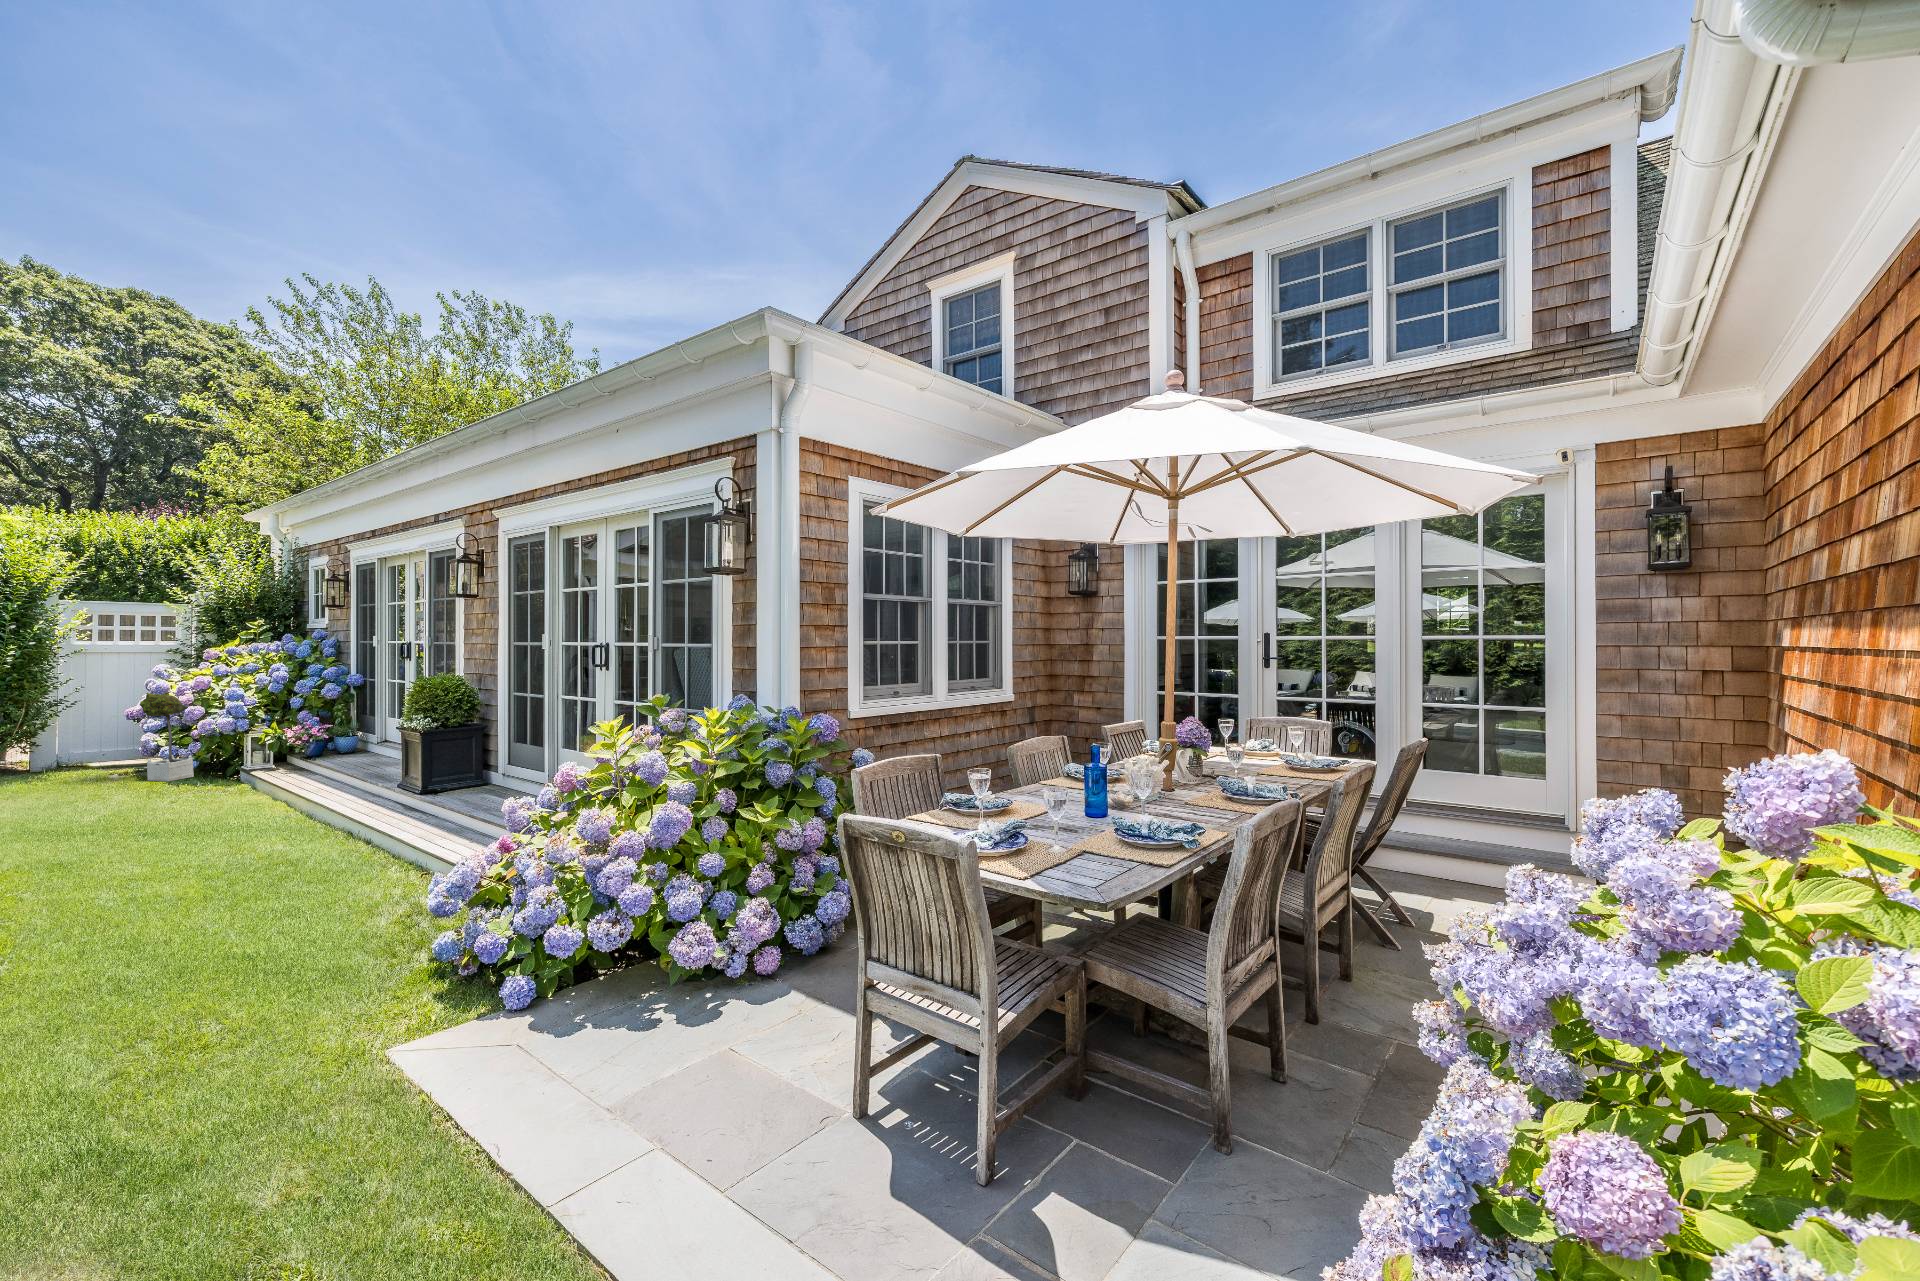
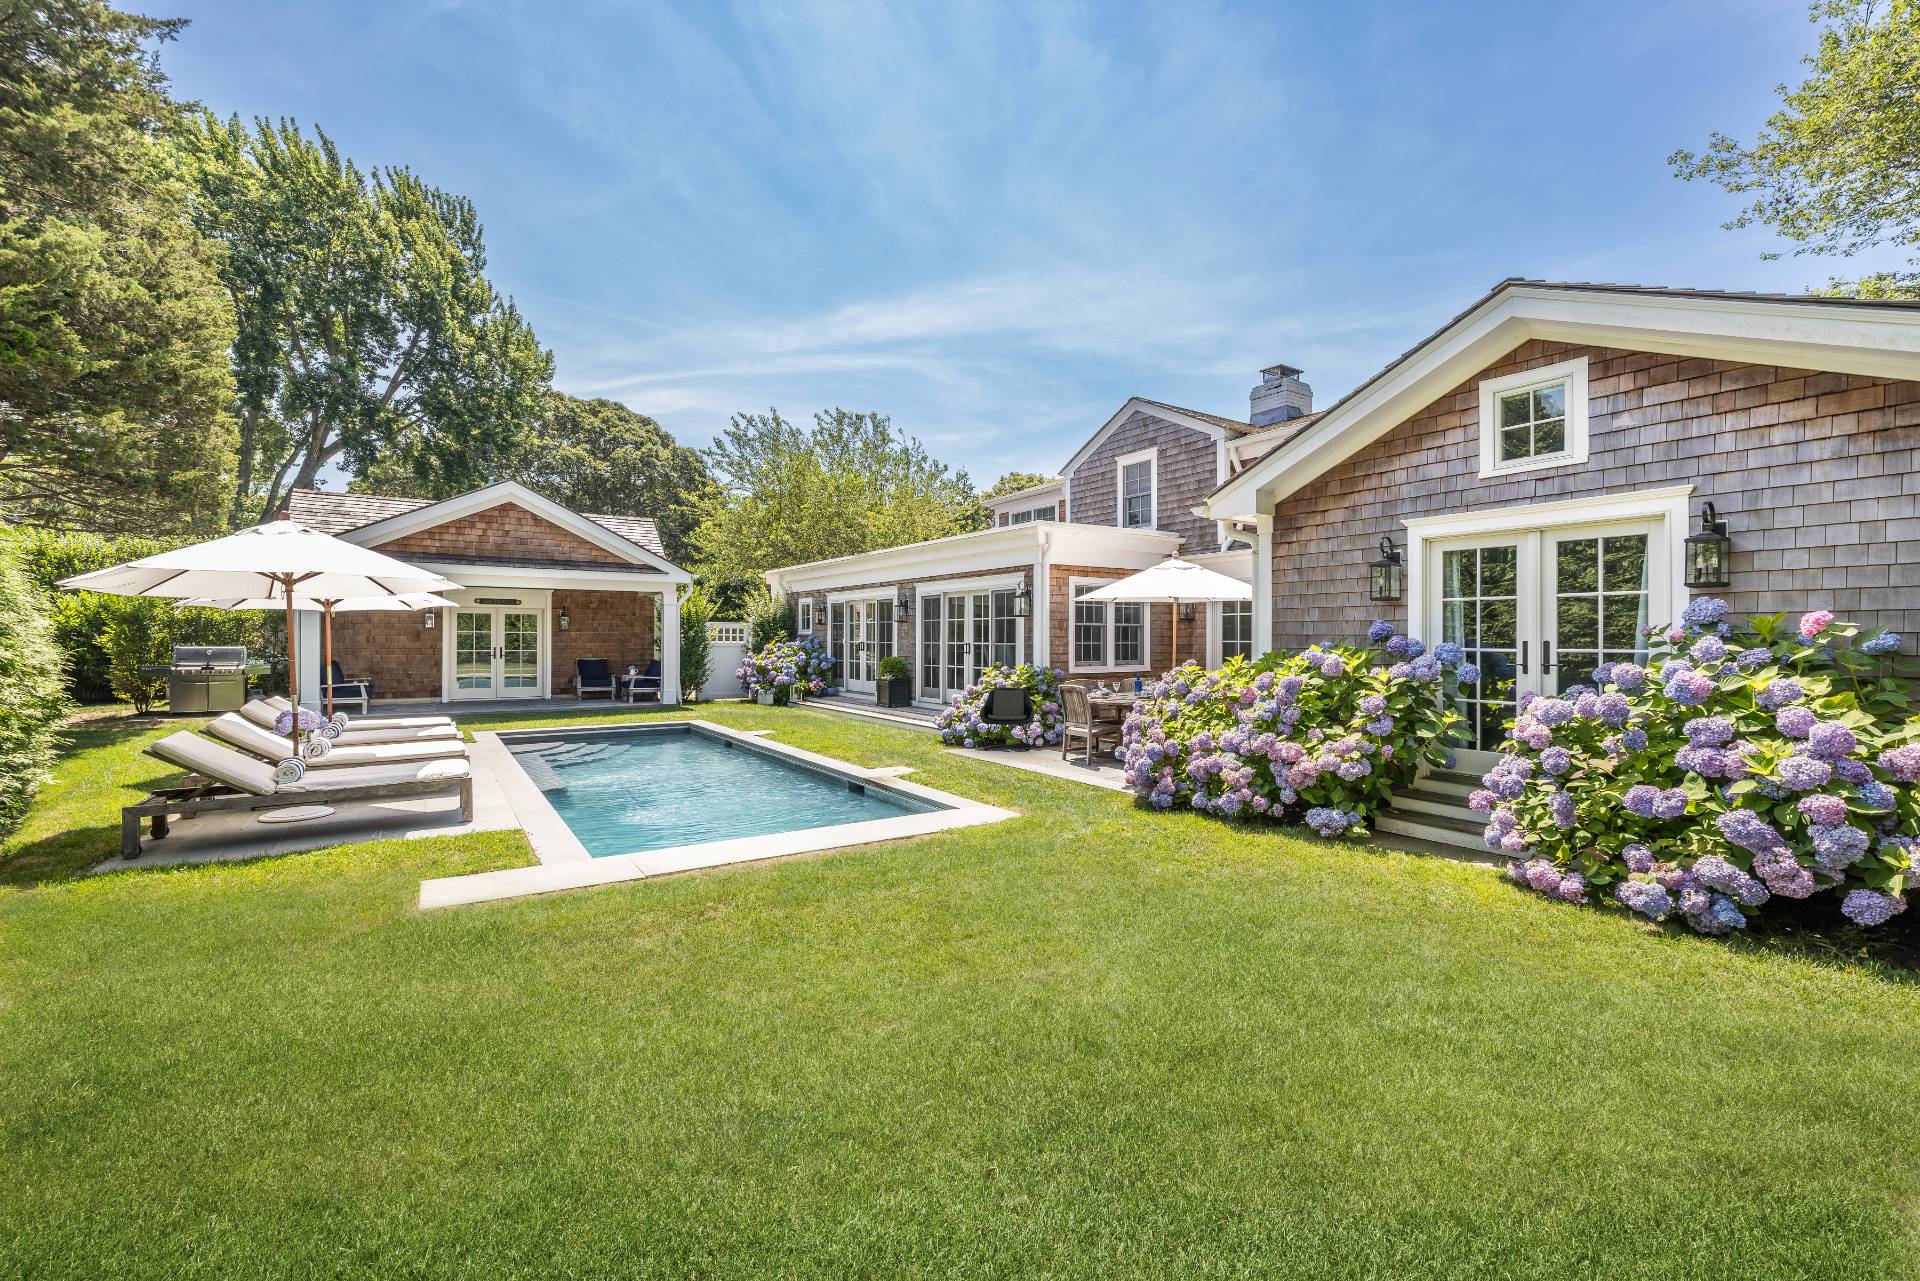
lounge chair: none [518,787,745,1061] -> present [980,687,1035,751]

